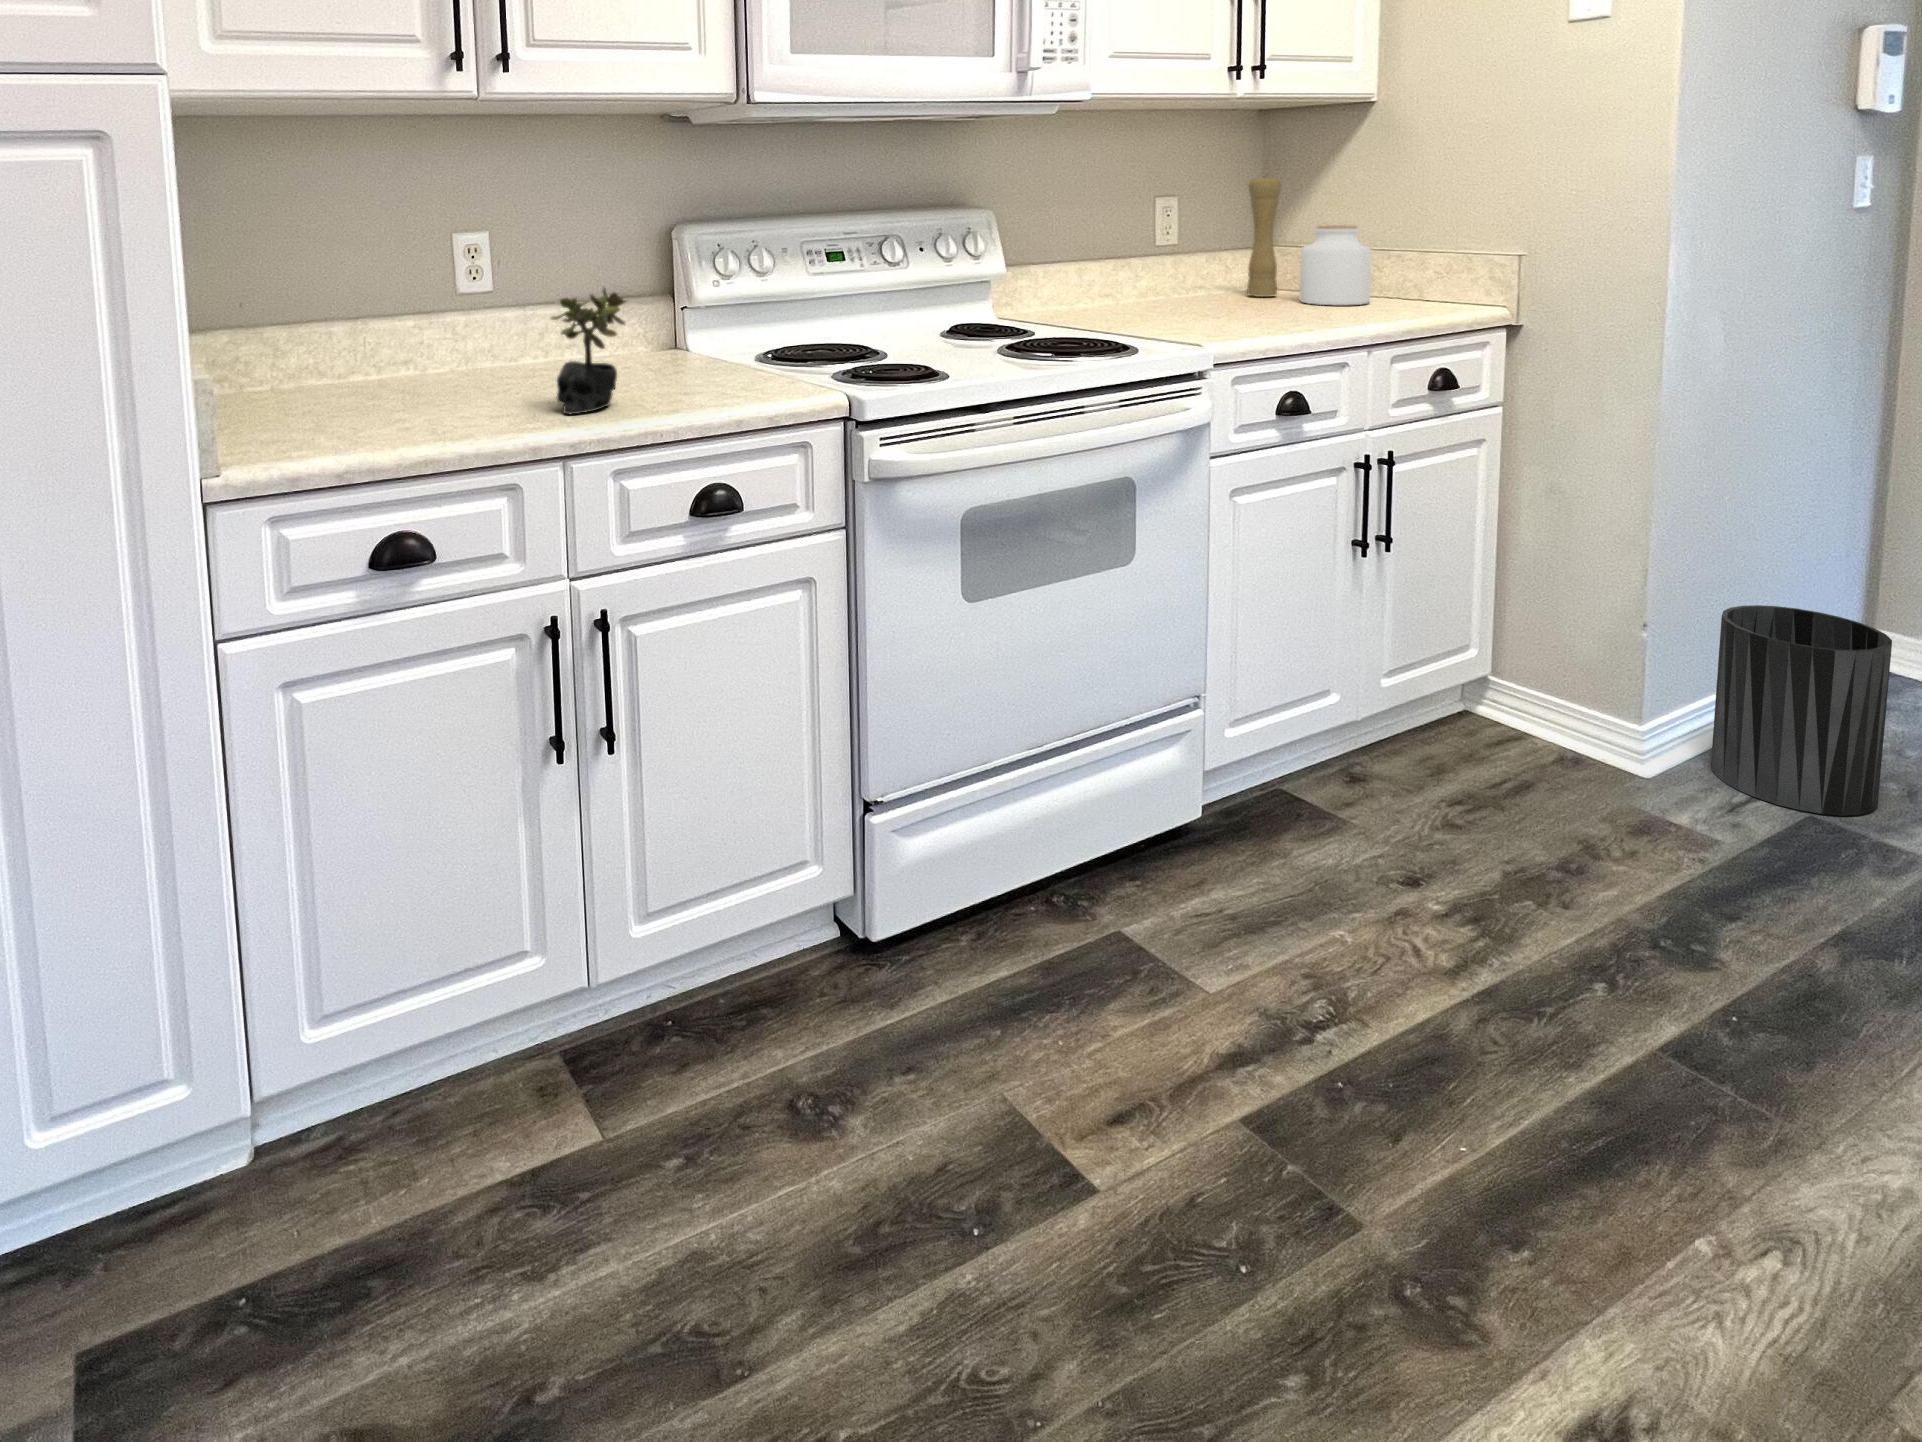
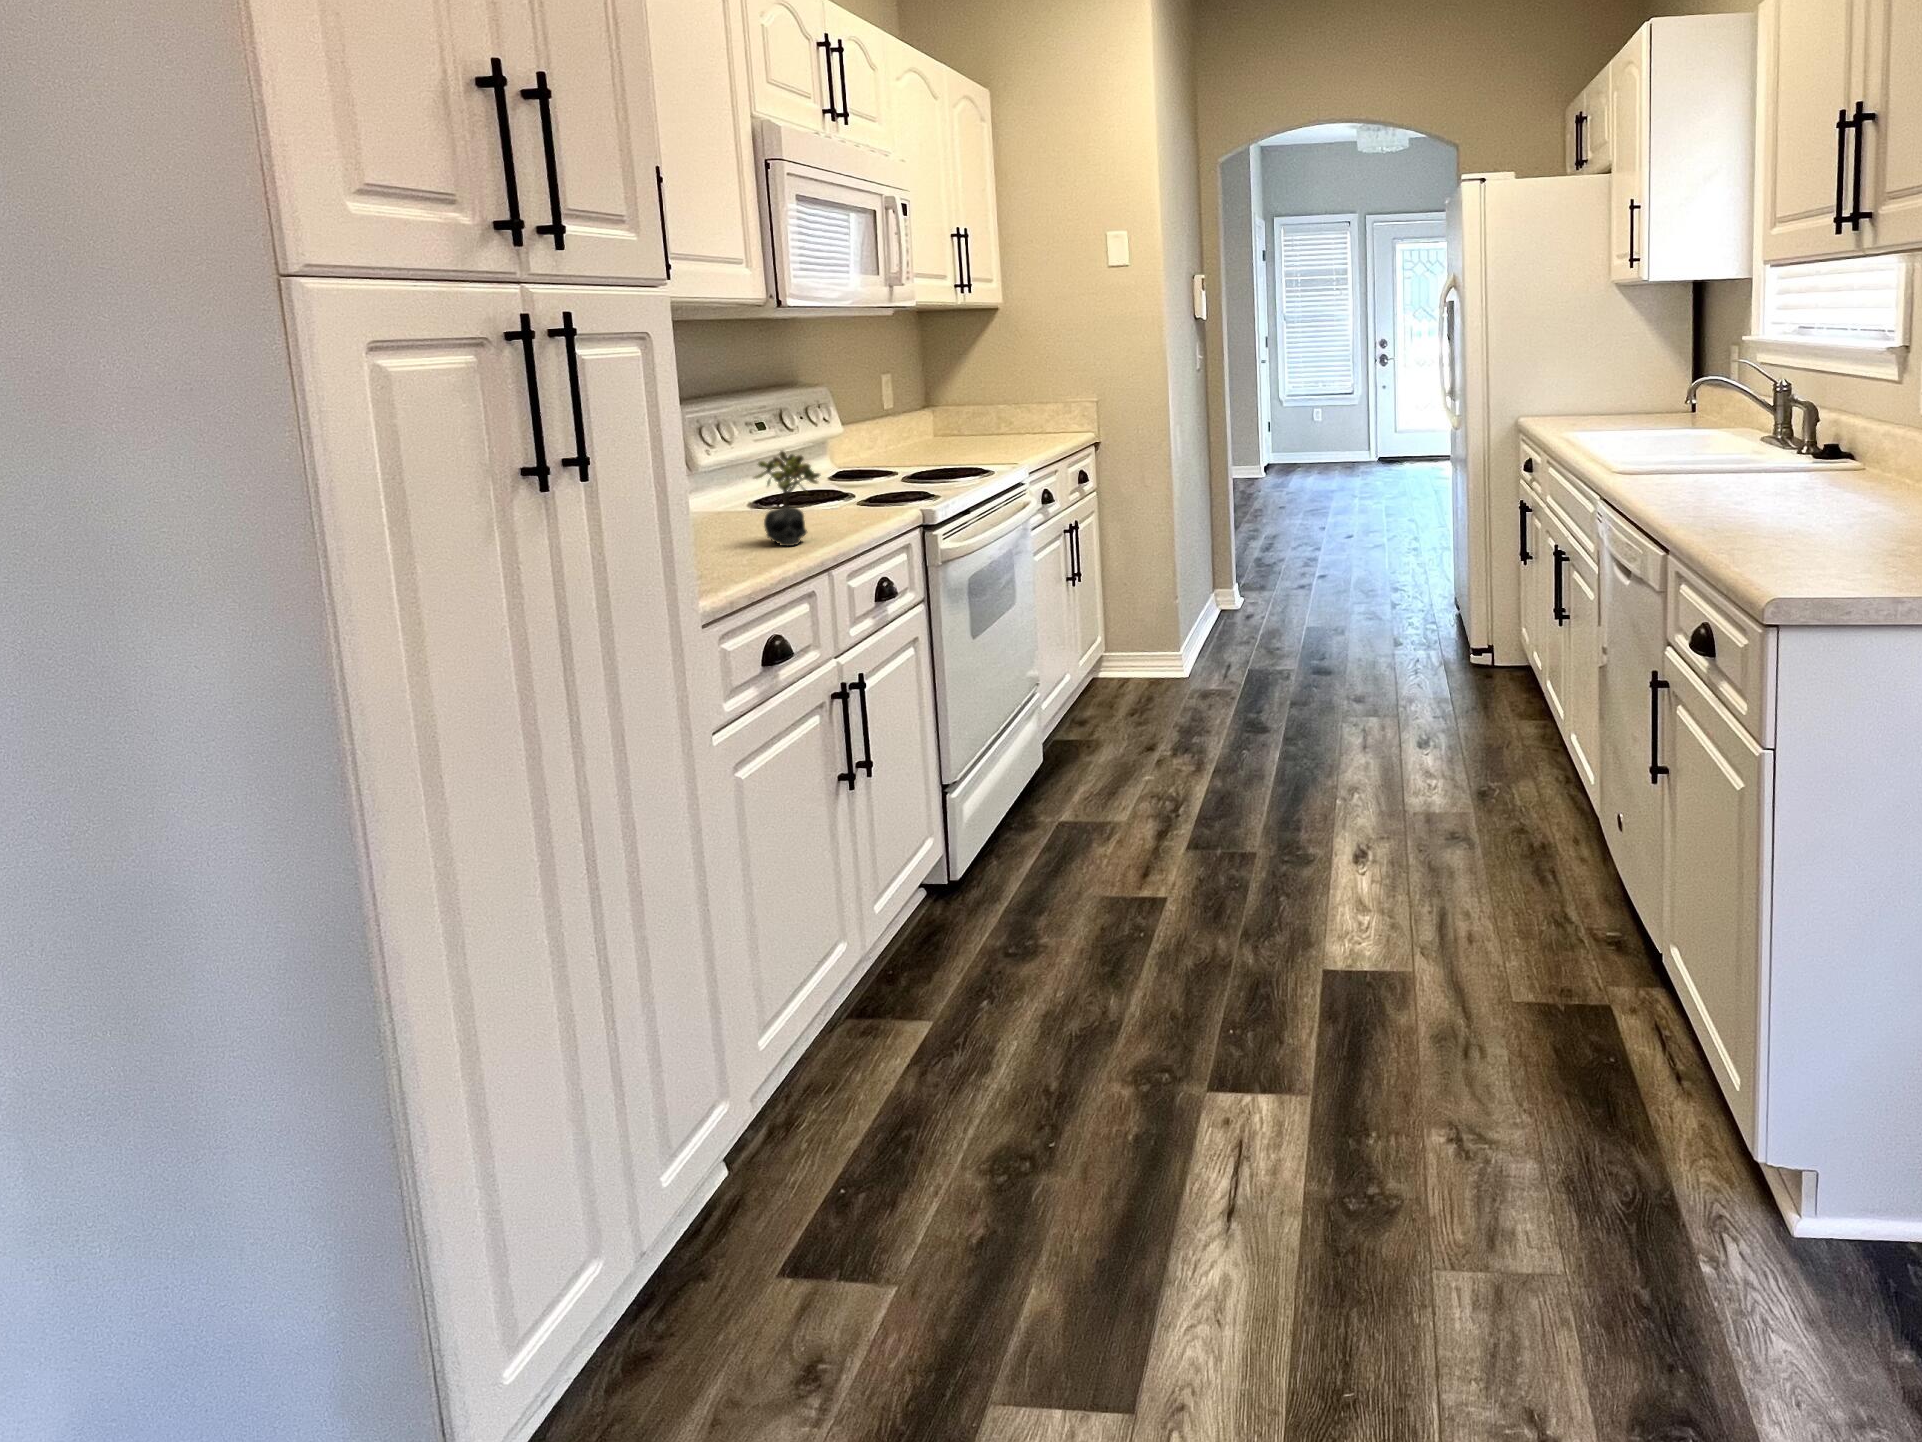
pepper mill: present [1247,176,1281,297] -> none [928,356,954,439]
jar: present [1299,225,1372,305] -> none [974,387,1017,440]
trash can: present [1711,605,1892,816] -> none [1200,572,1267,669]

